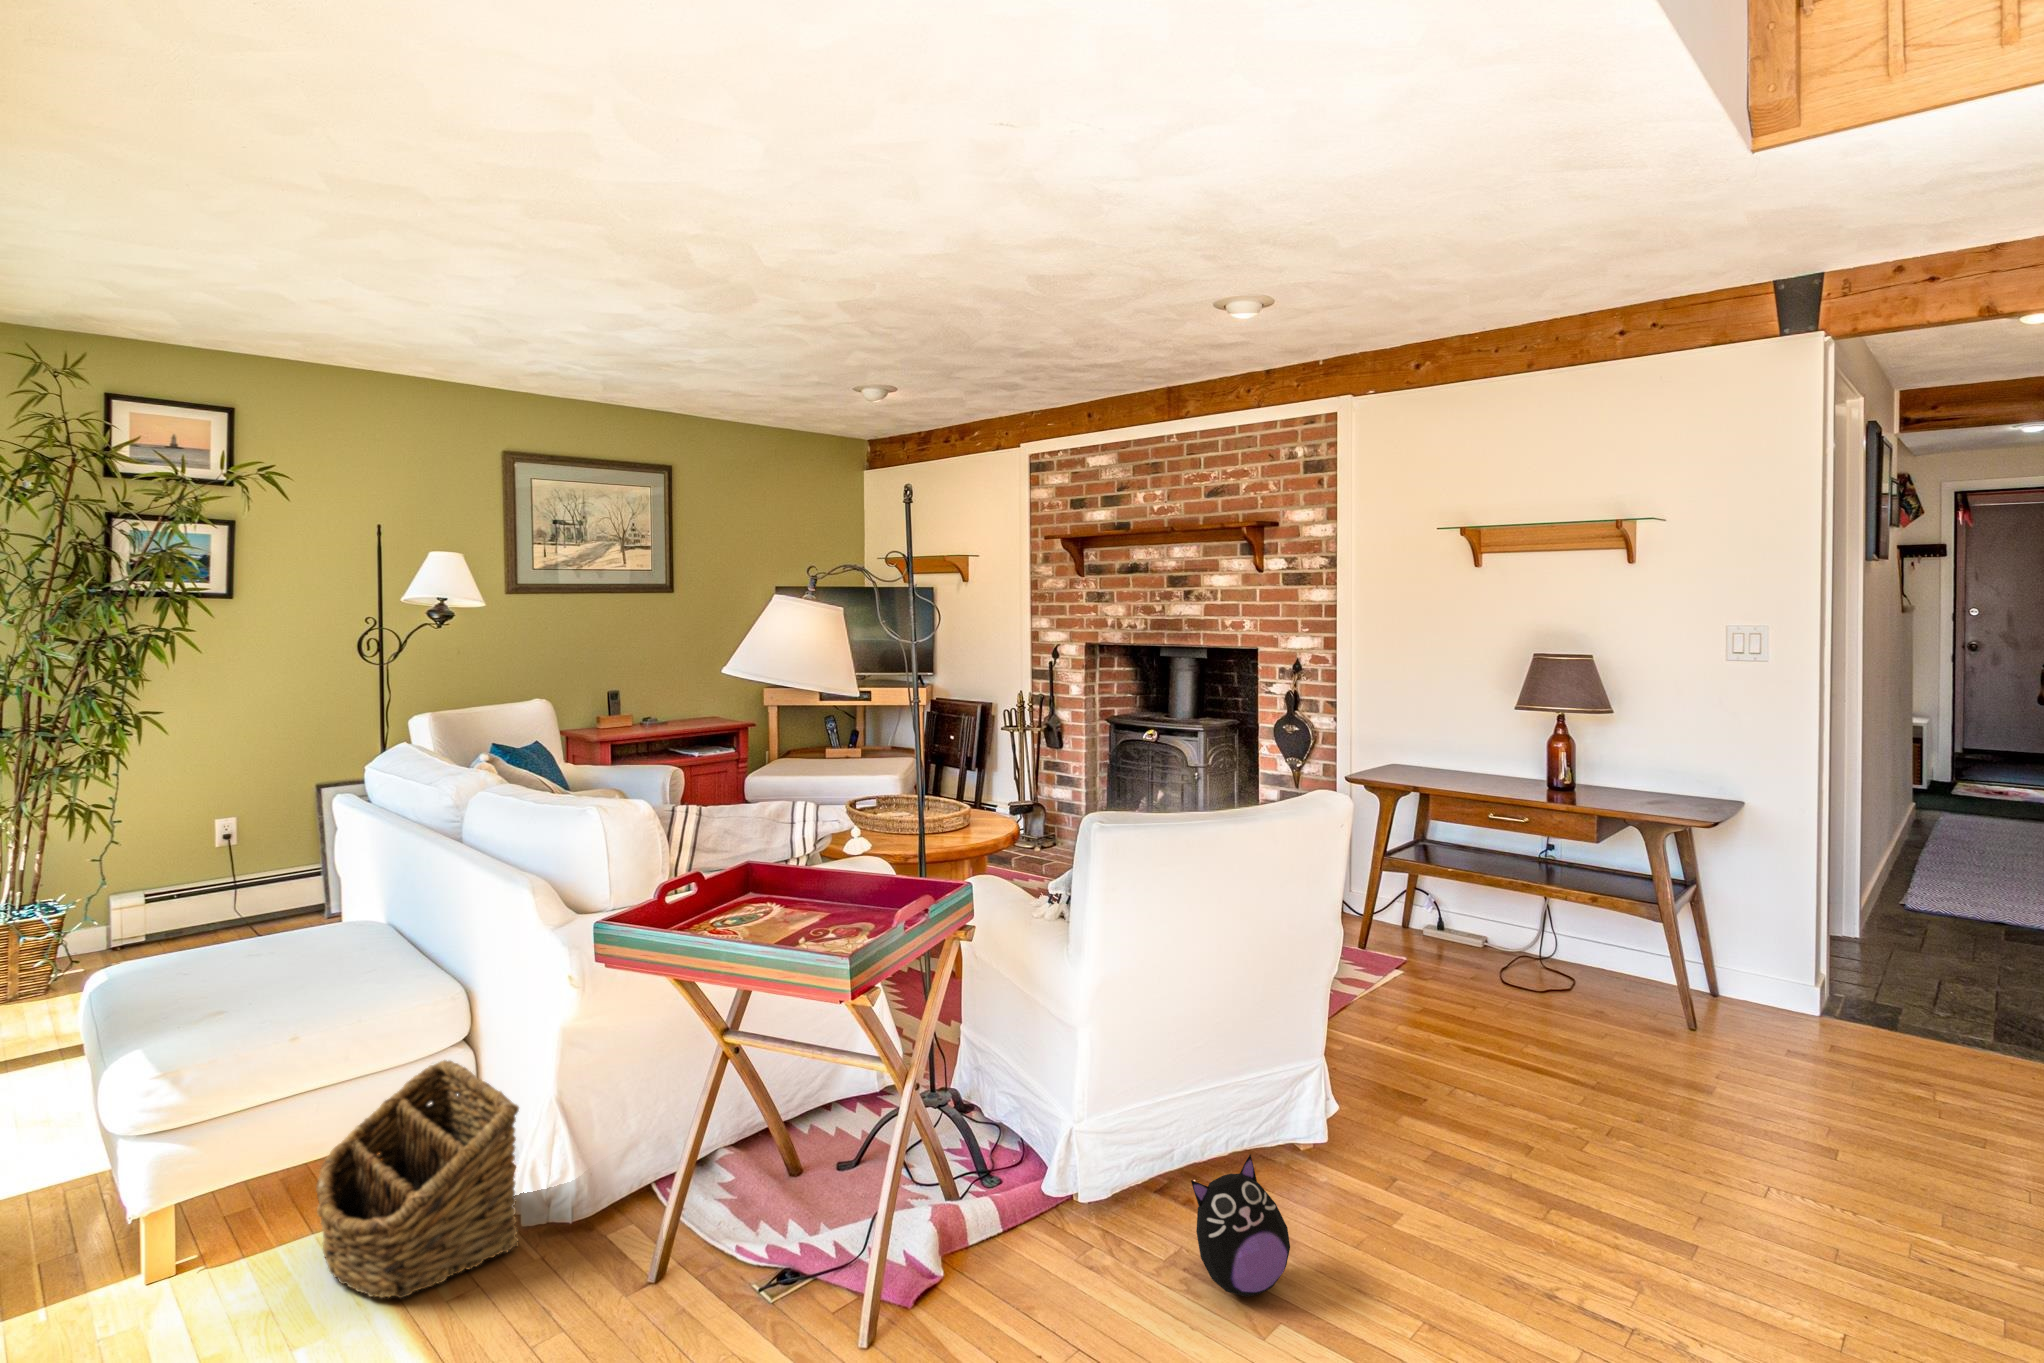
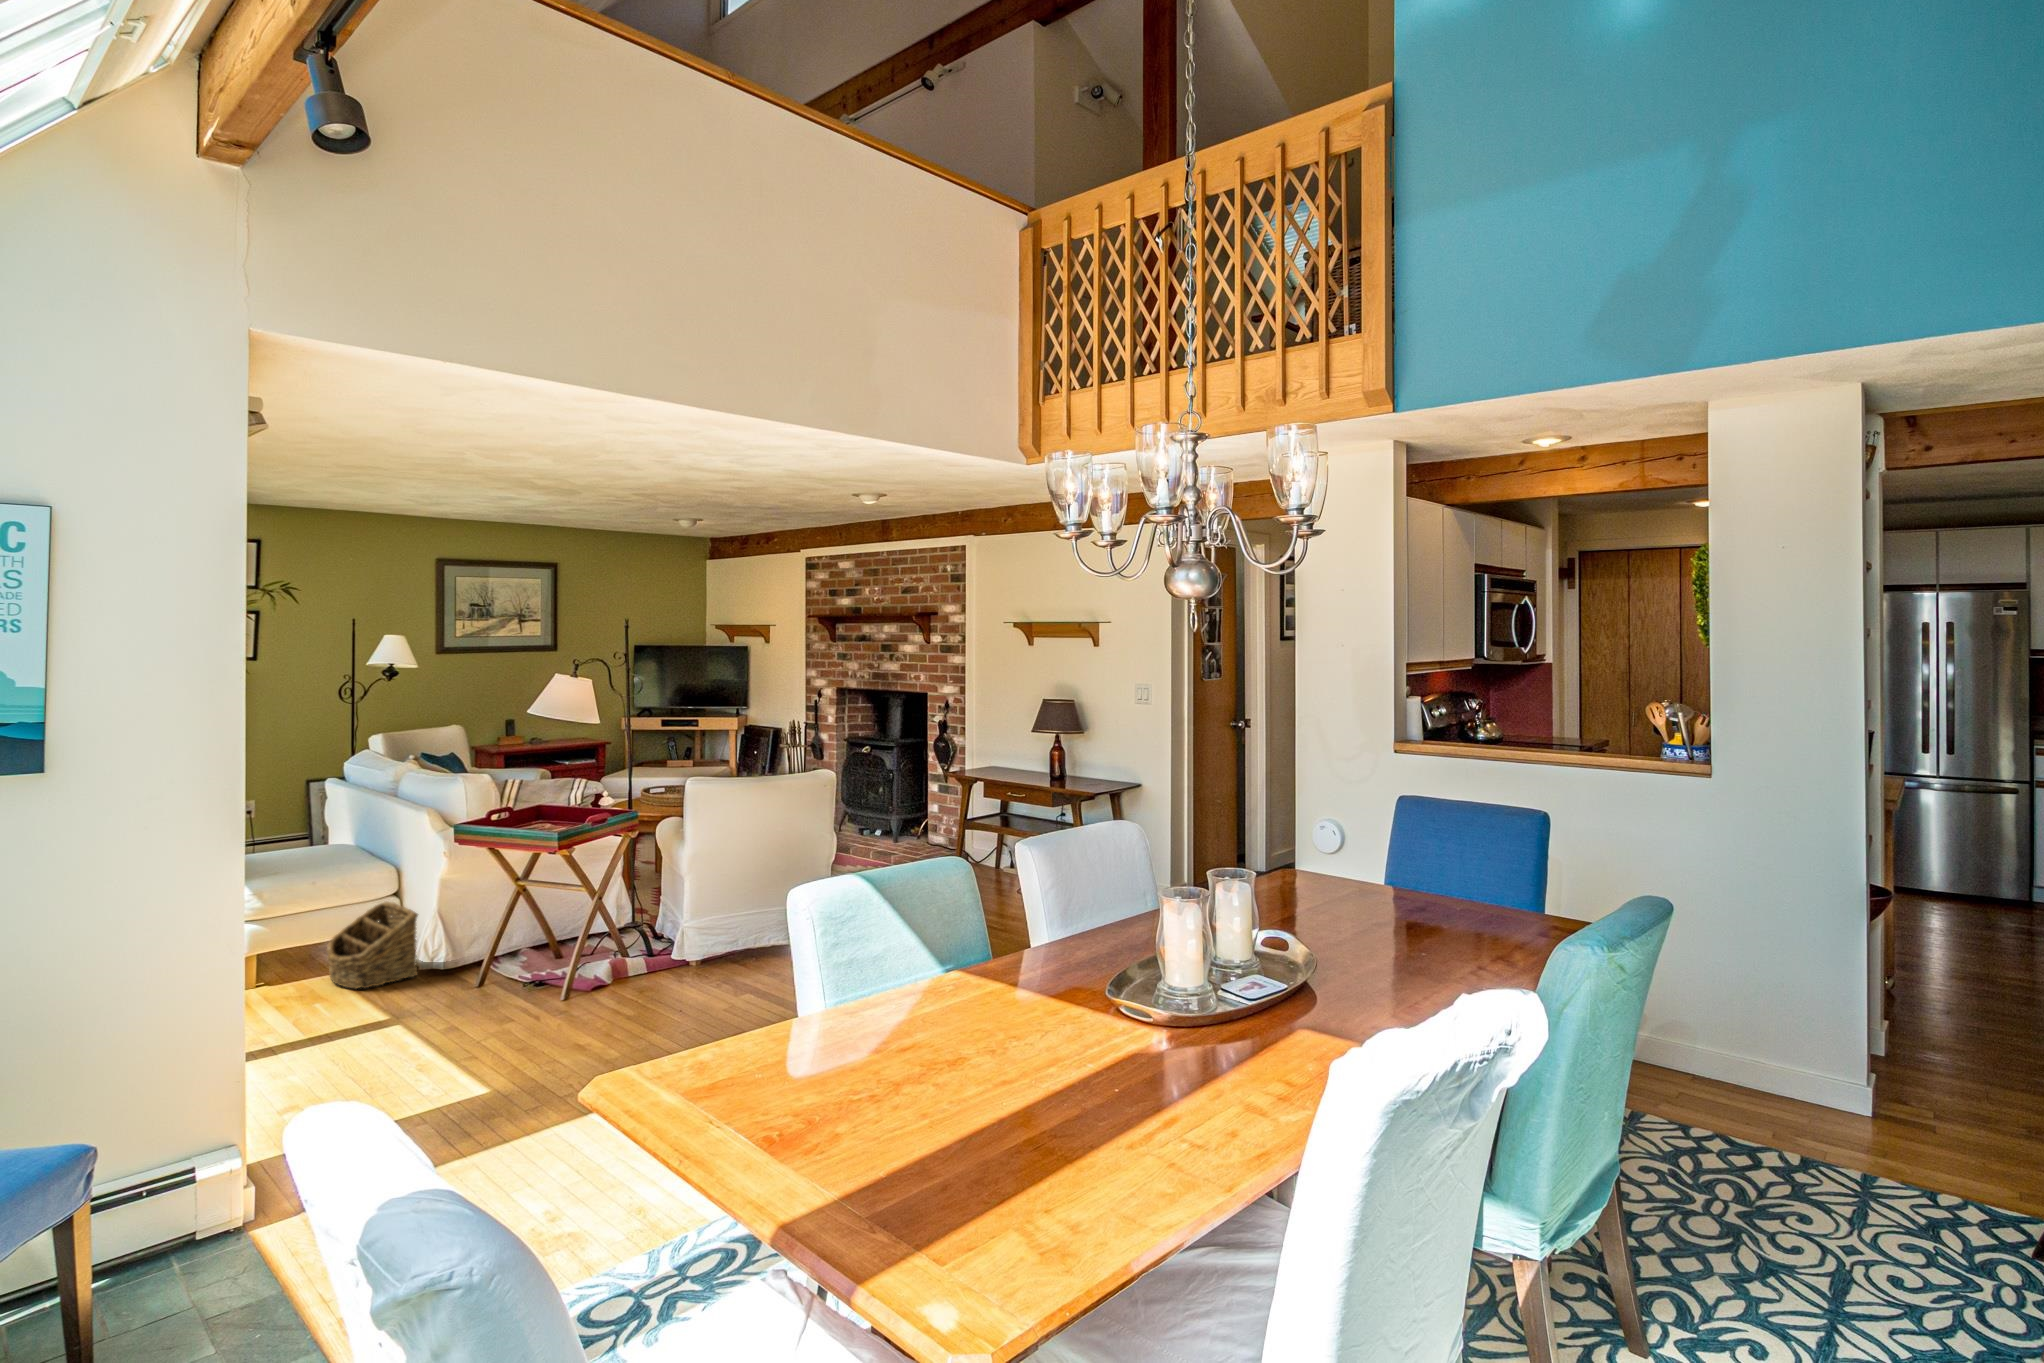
plush toy: present [1191,1155,1290,1297] -> none [706,928,752,983]

